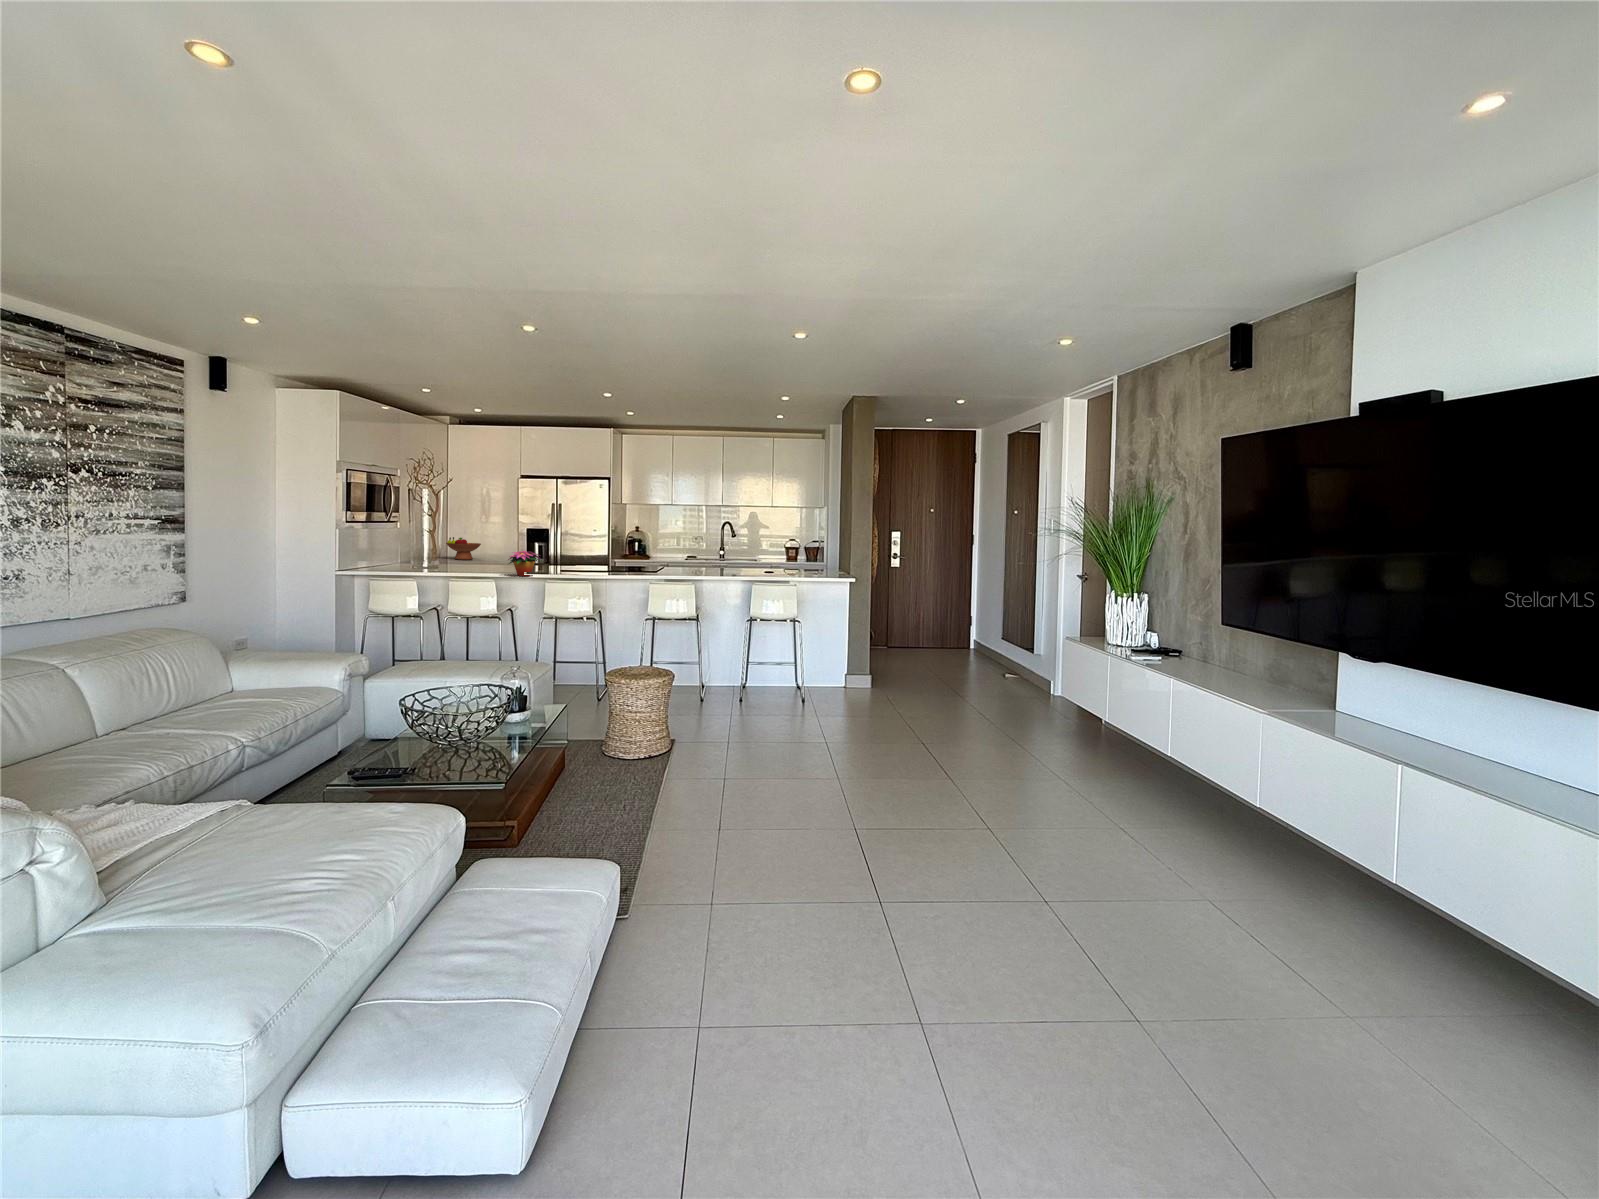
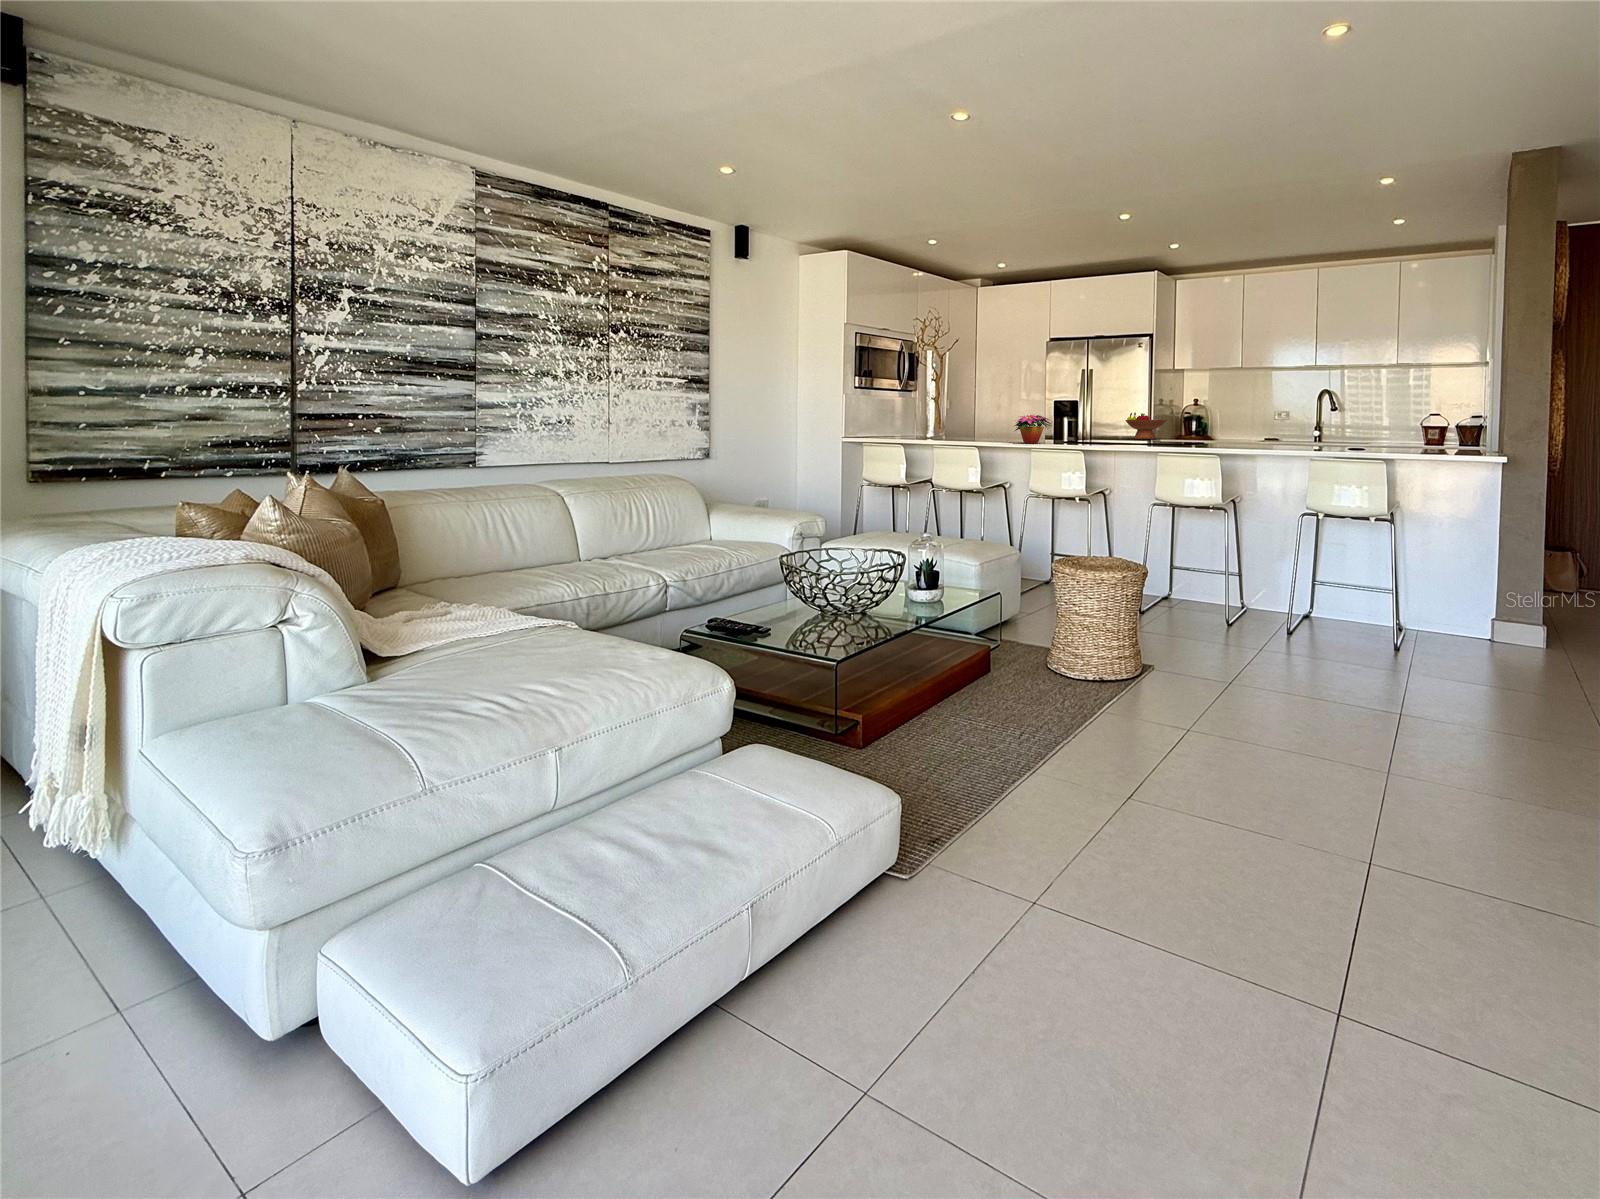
fruit bowl: present [446,537,481,560] -> present [1125,413,1166,439]

